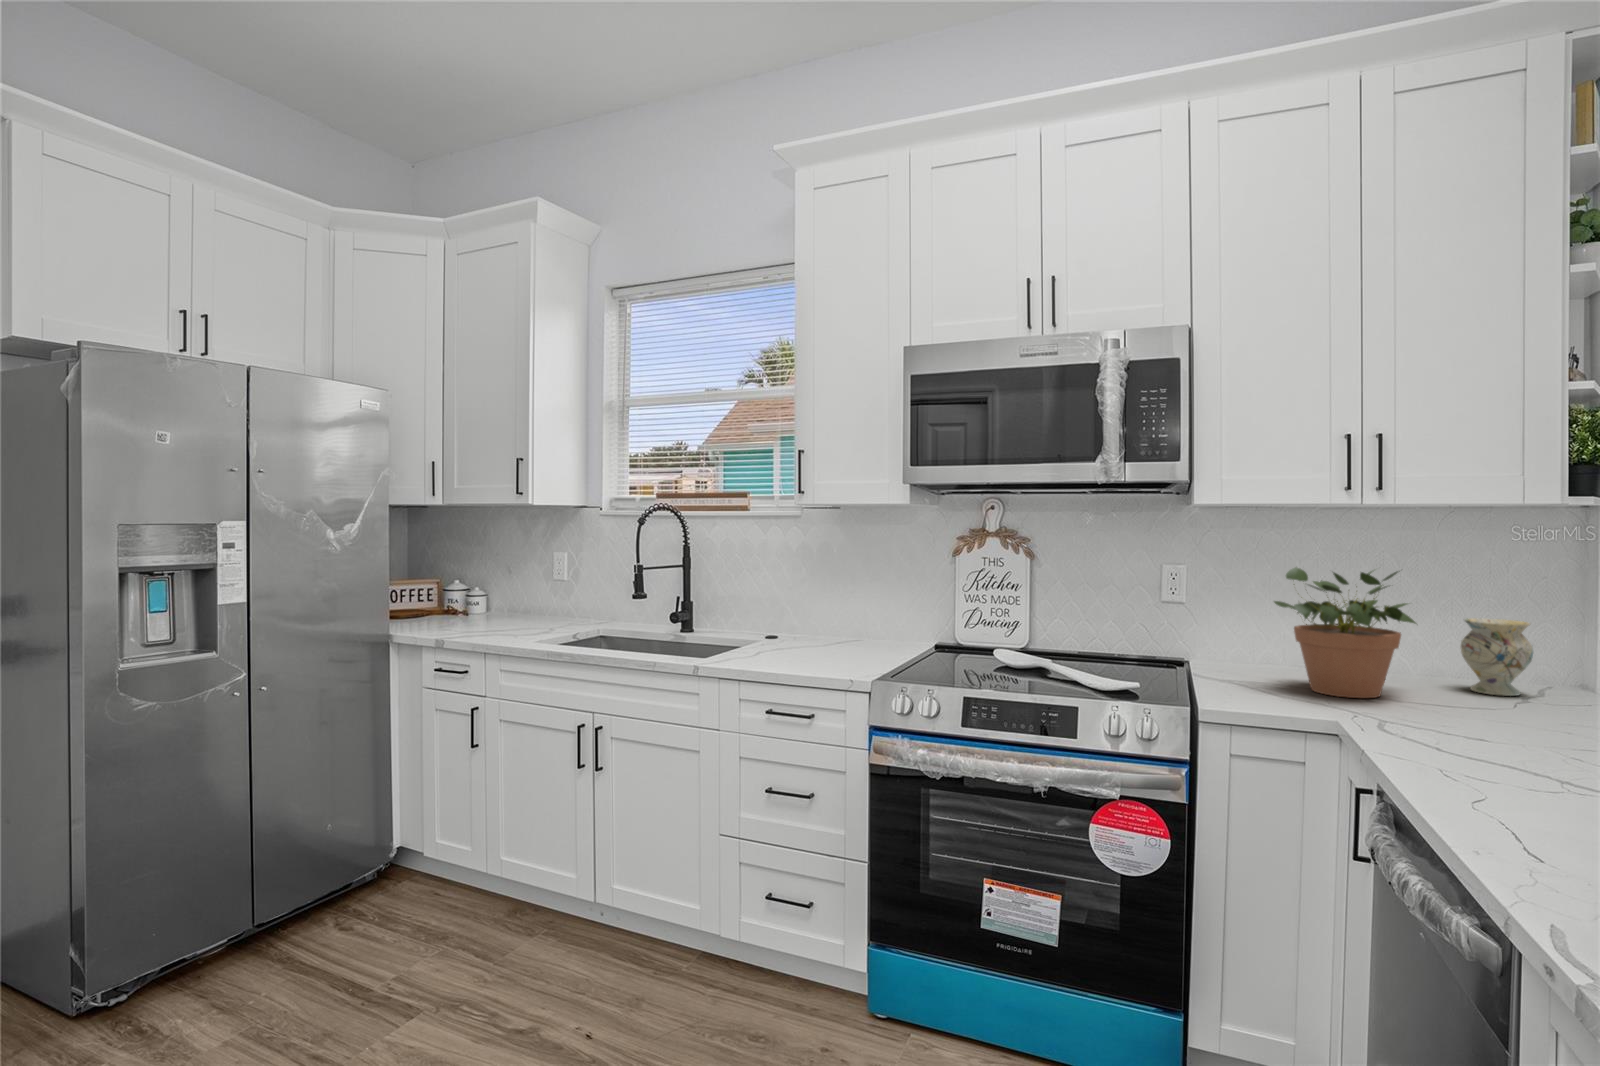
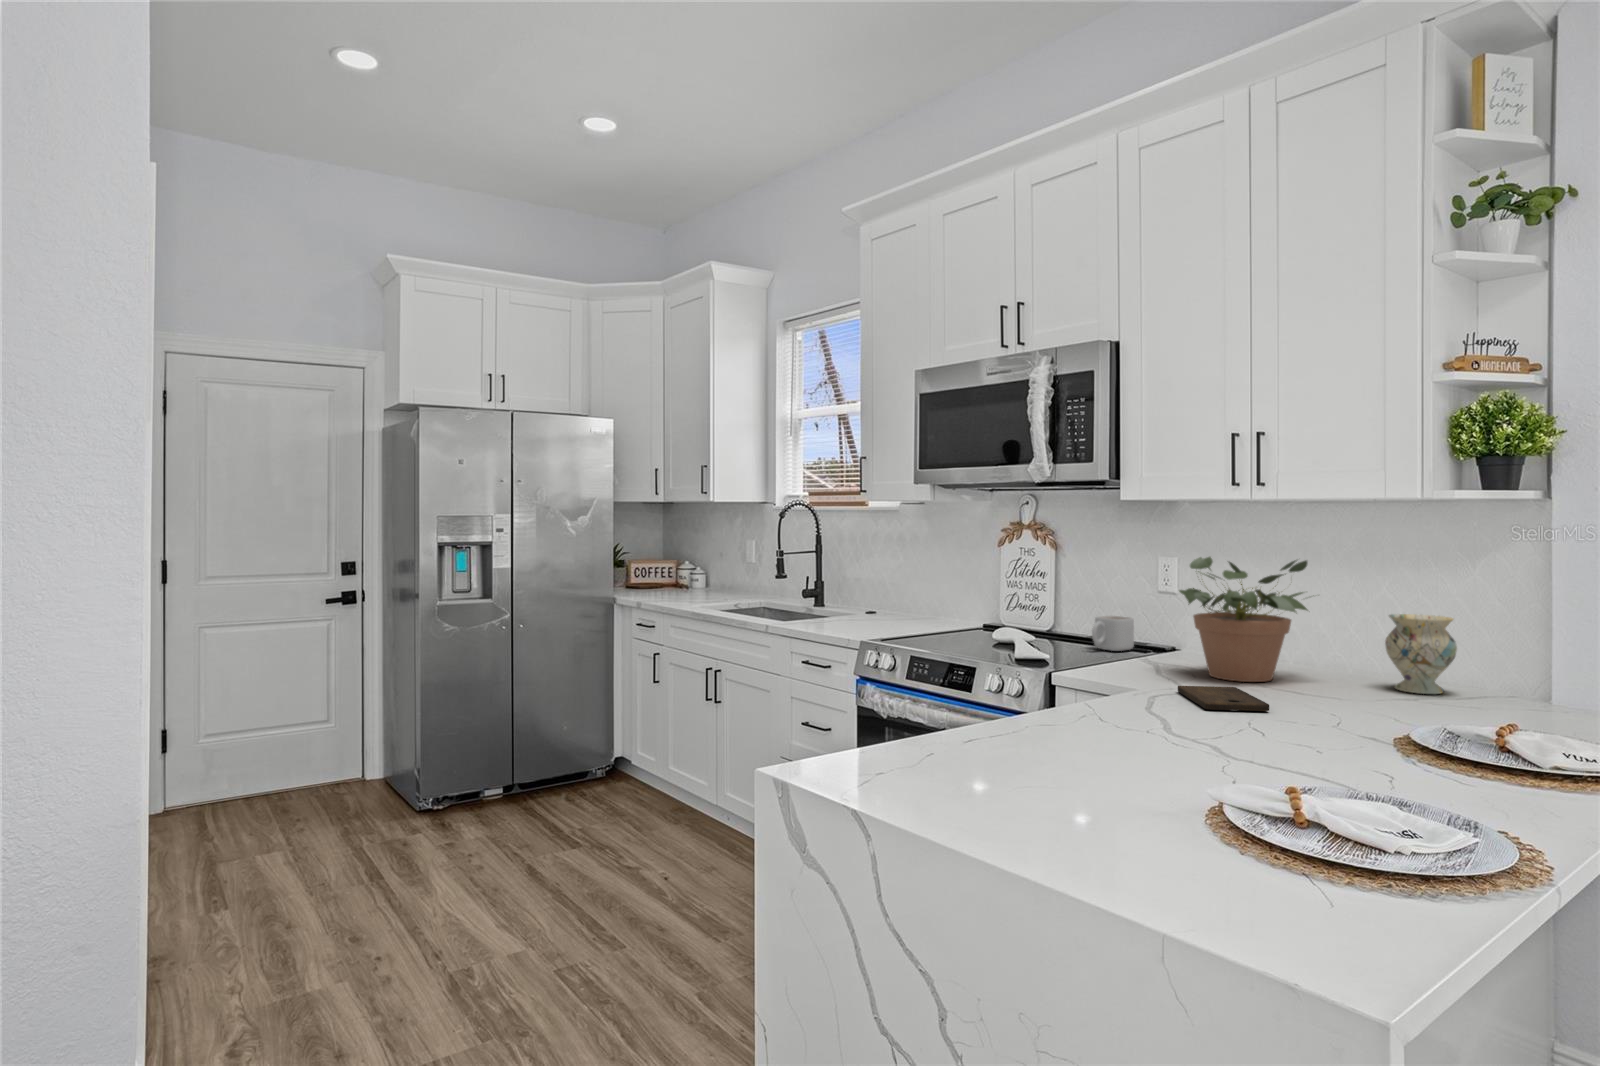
mug: none [1126,631,1165,669] -> present [1092,616,1134,651]
cutting board: none [1374,709,1520,742] -> present [1178,686,1269,711]

